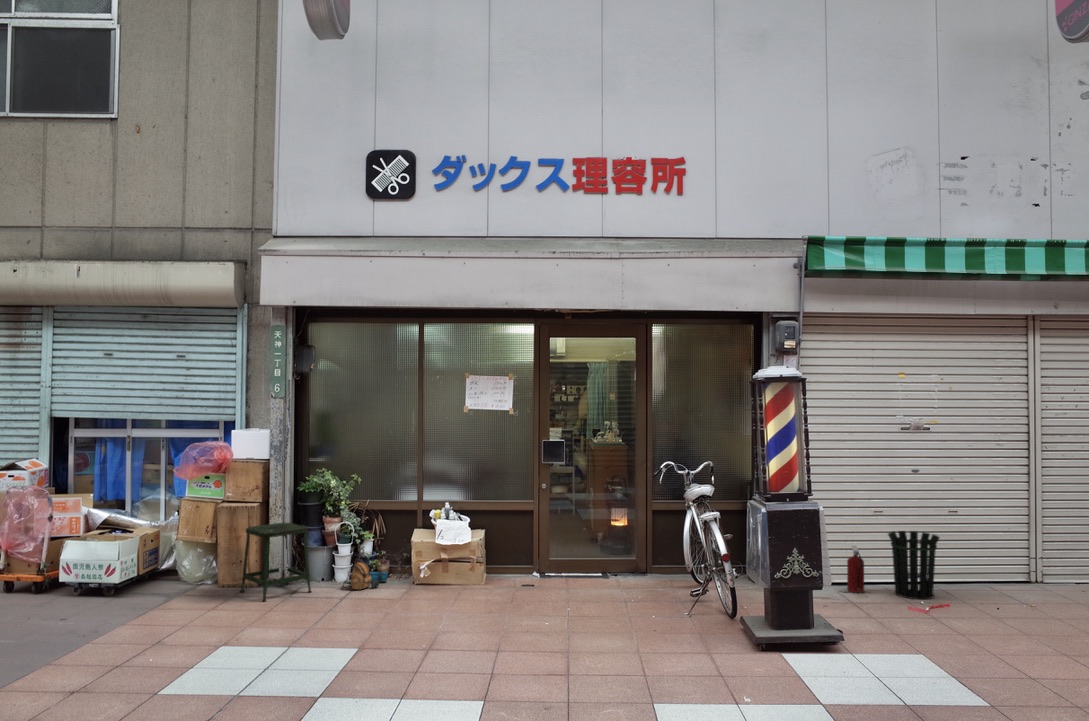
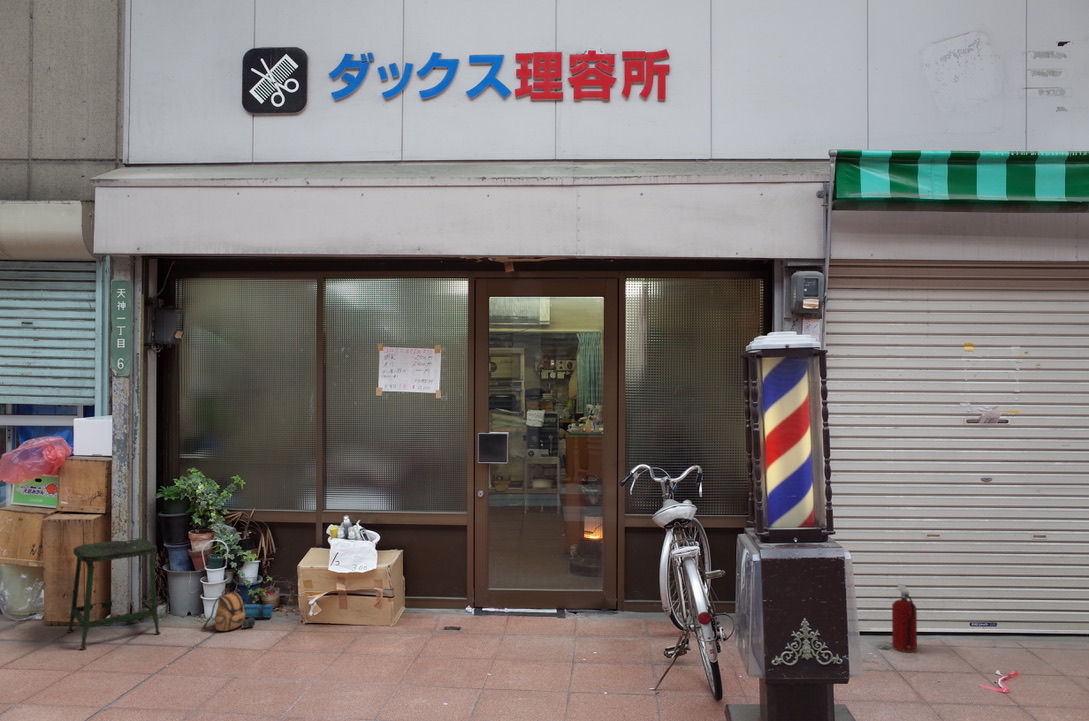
waste bin: present [888,531,939,599] -> none [951,564,1030,667]

